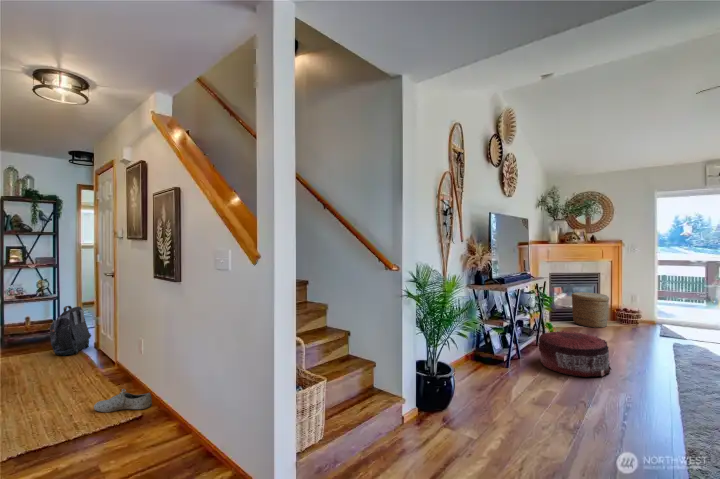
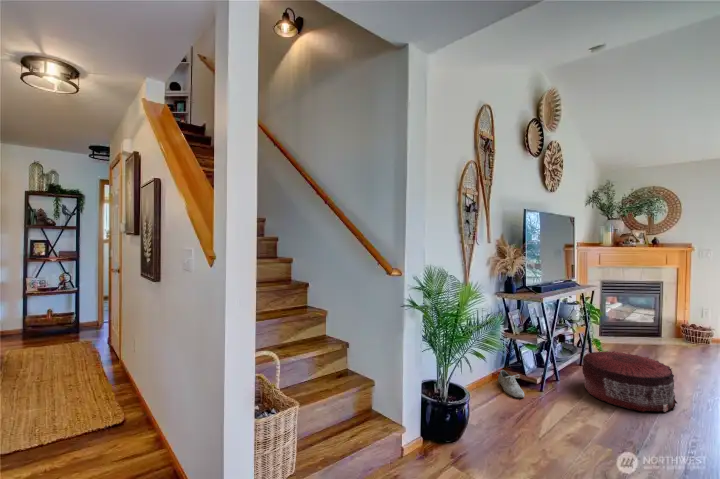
woven basket: present [571,292,609,328] -> none [626,304,674,346]
backpack: present [50,306,91,356] -> none [62,300,104,350]
shoe: present [94,389,152,412] -> present [498,370,525,399]

